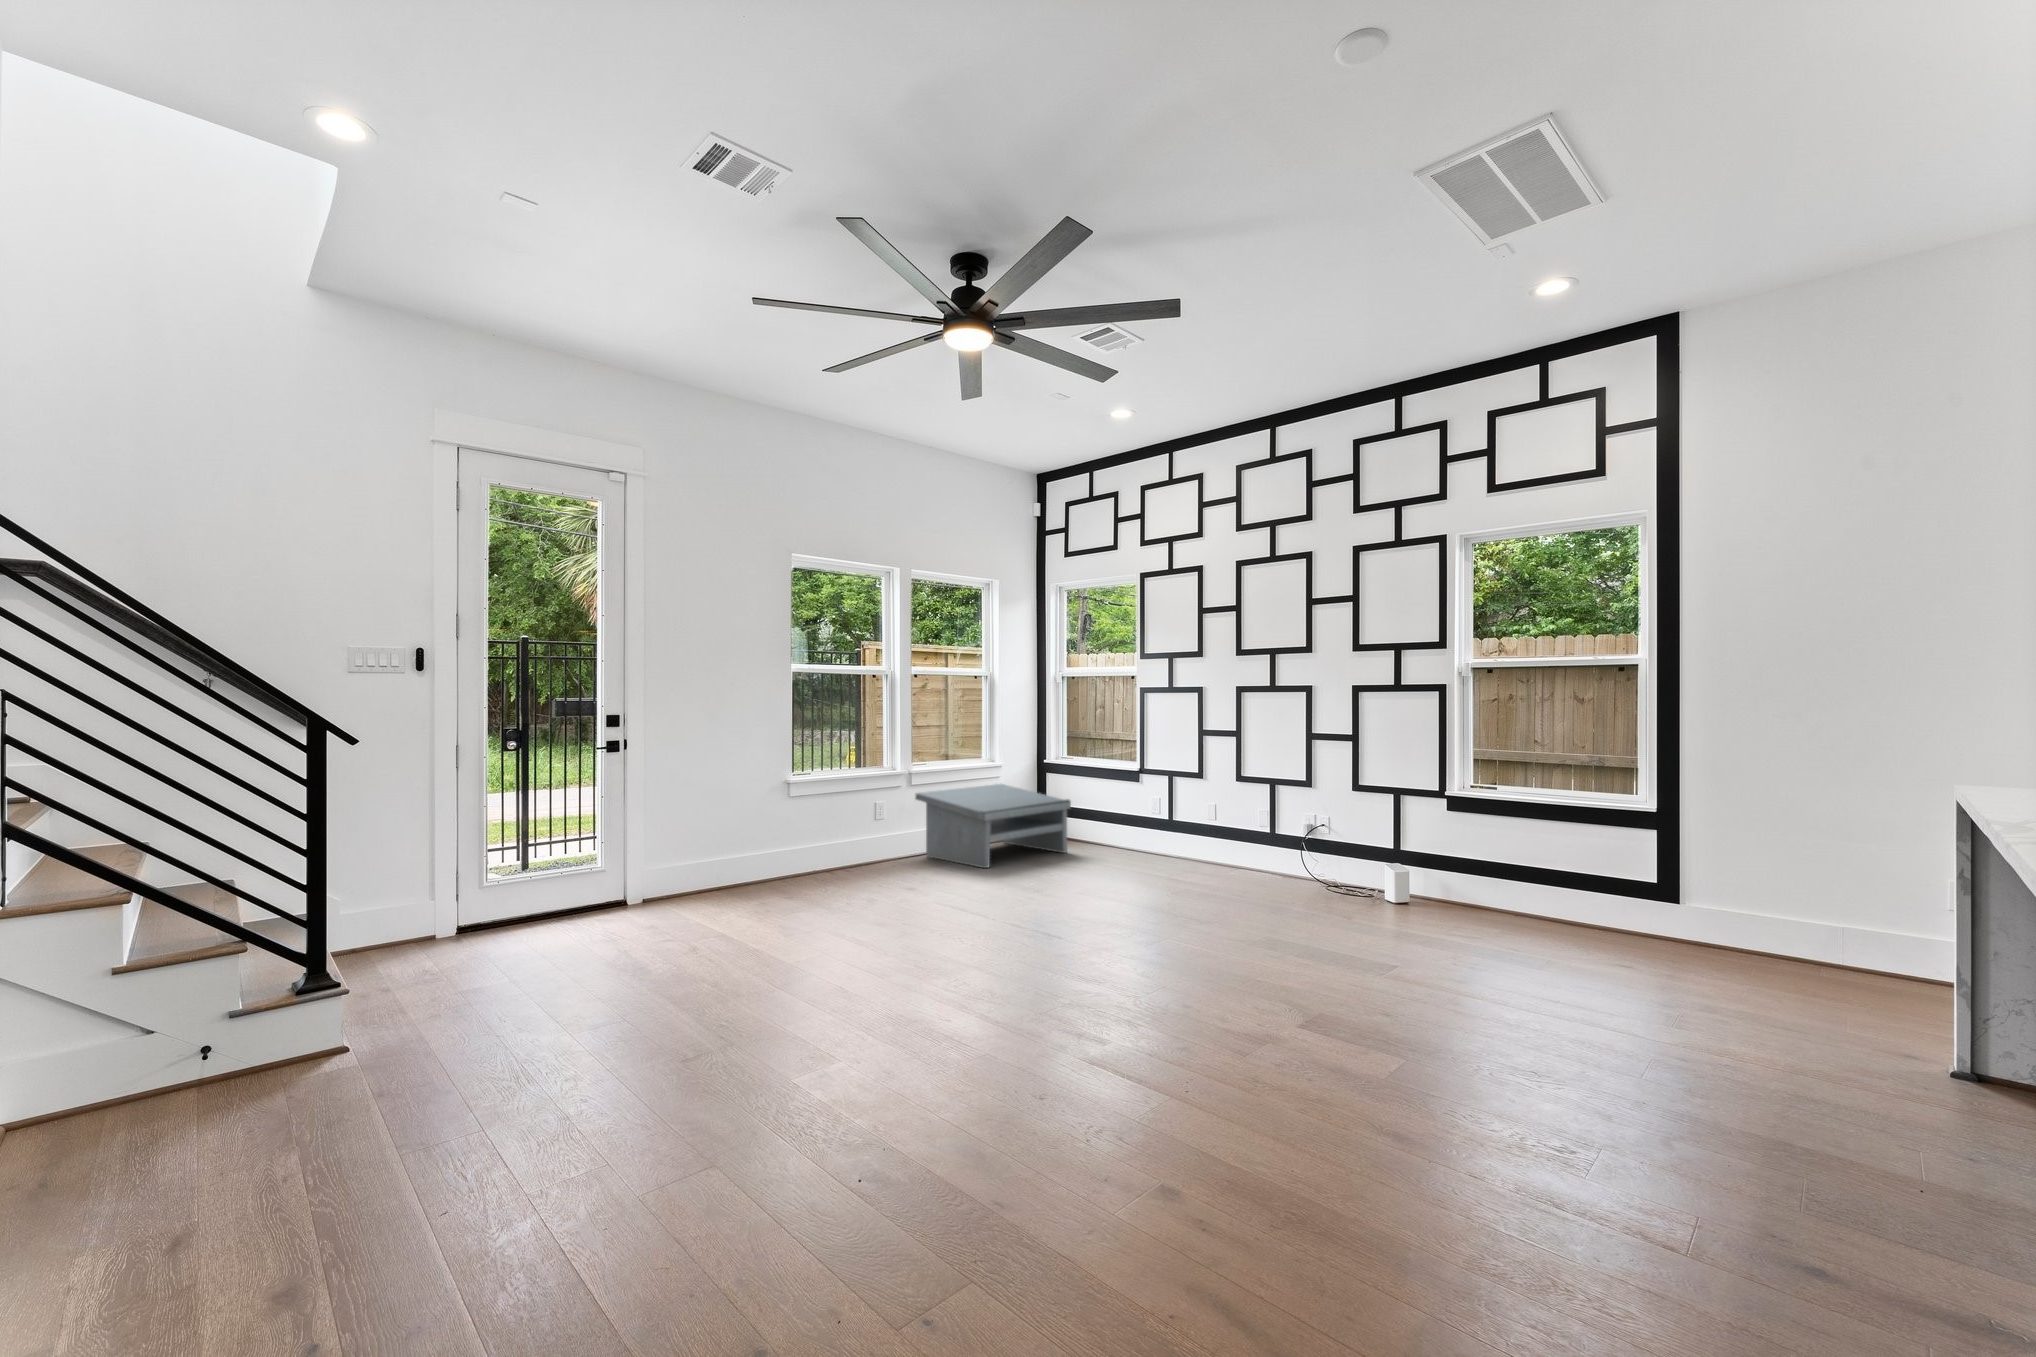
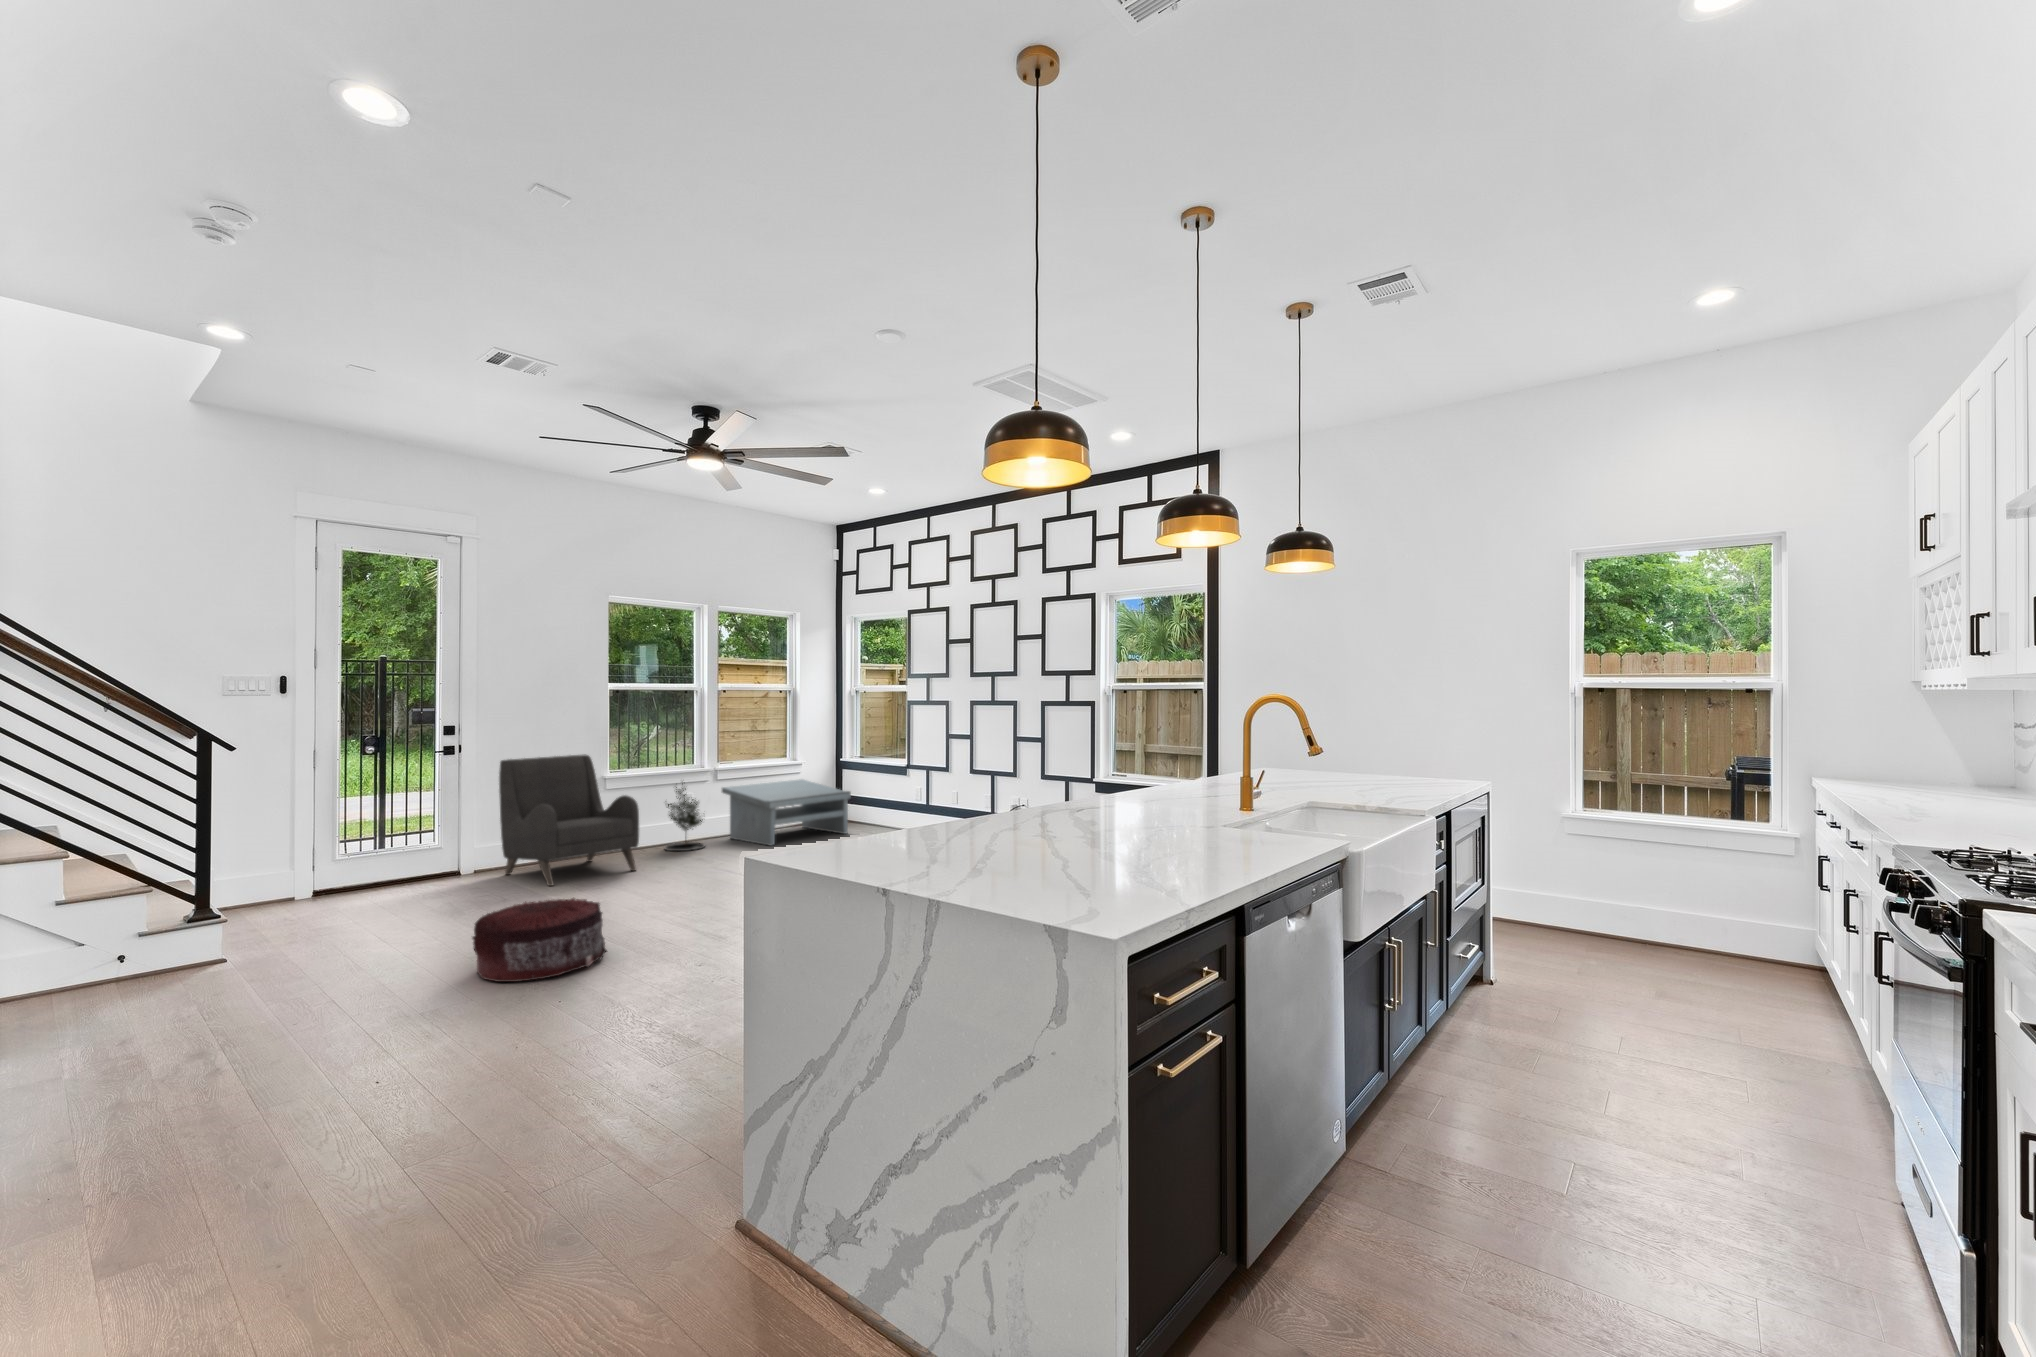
armchair: none [668,750,841,924] -> present [499,754,639,886]
potted tree: none [854,782,907,874] -> present [665,783,705,851]
pouf: none [686,964,881,1119] -> present [472,898,606,982]

